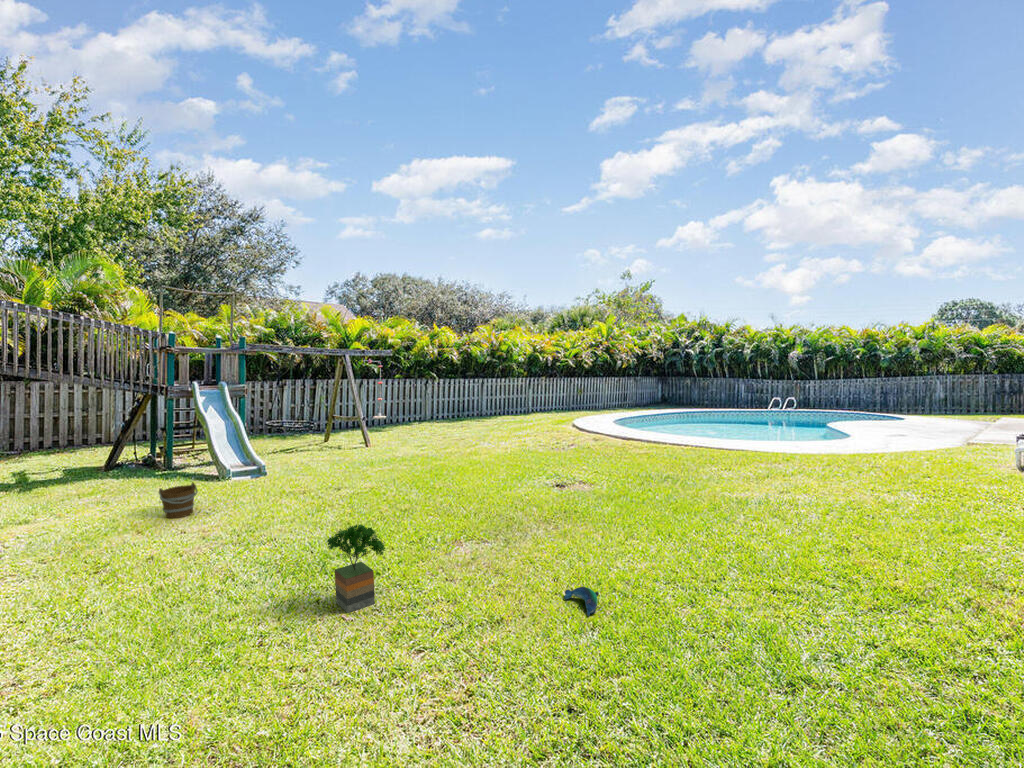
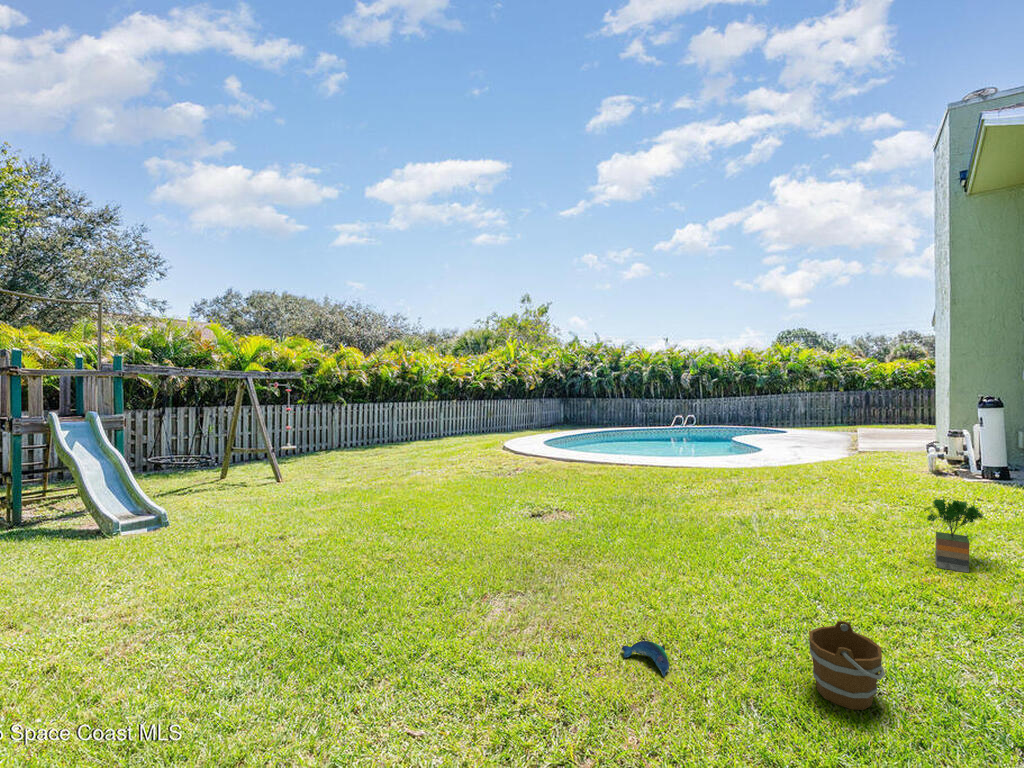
bucket: present [159,482,198,518] -> present [809,621,885,710]
potted tree: present [327,524,385,613] -> present [924,499,984,573]

